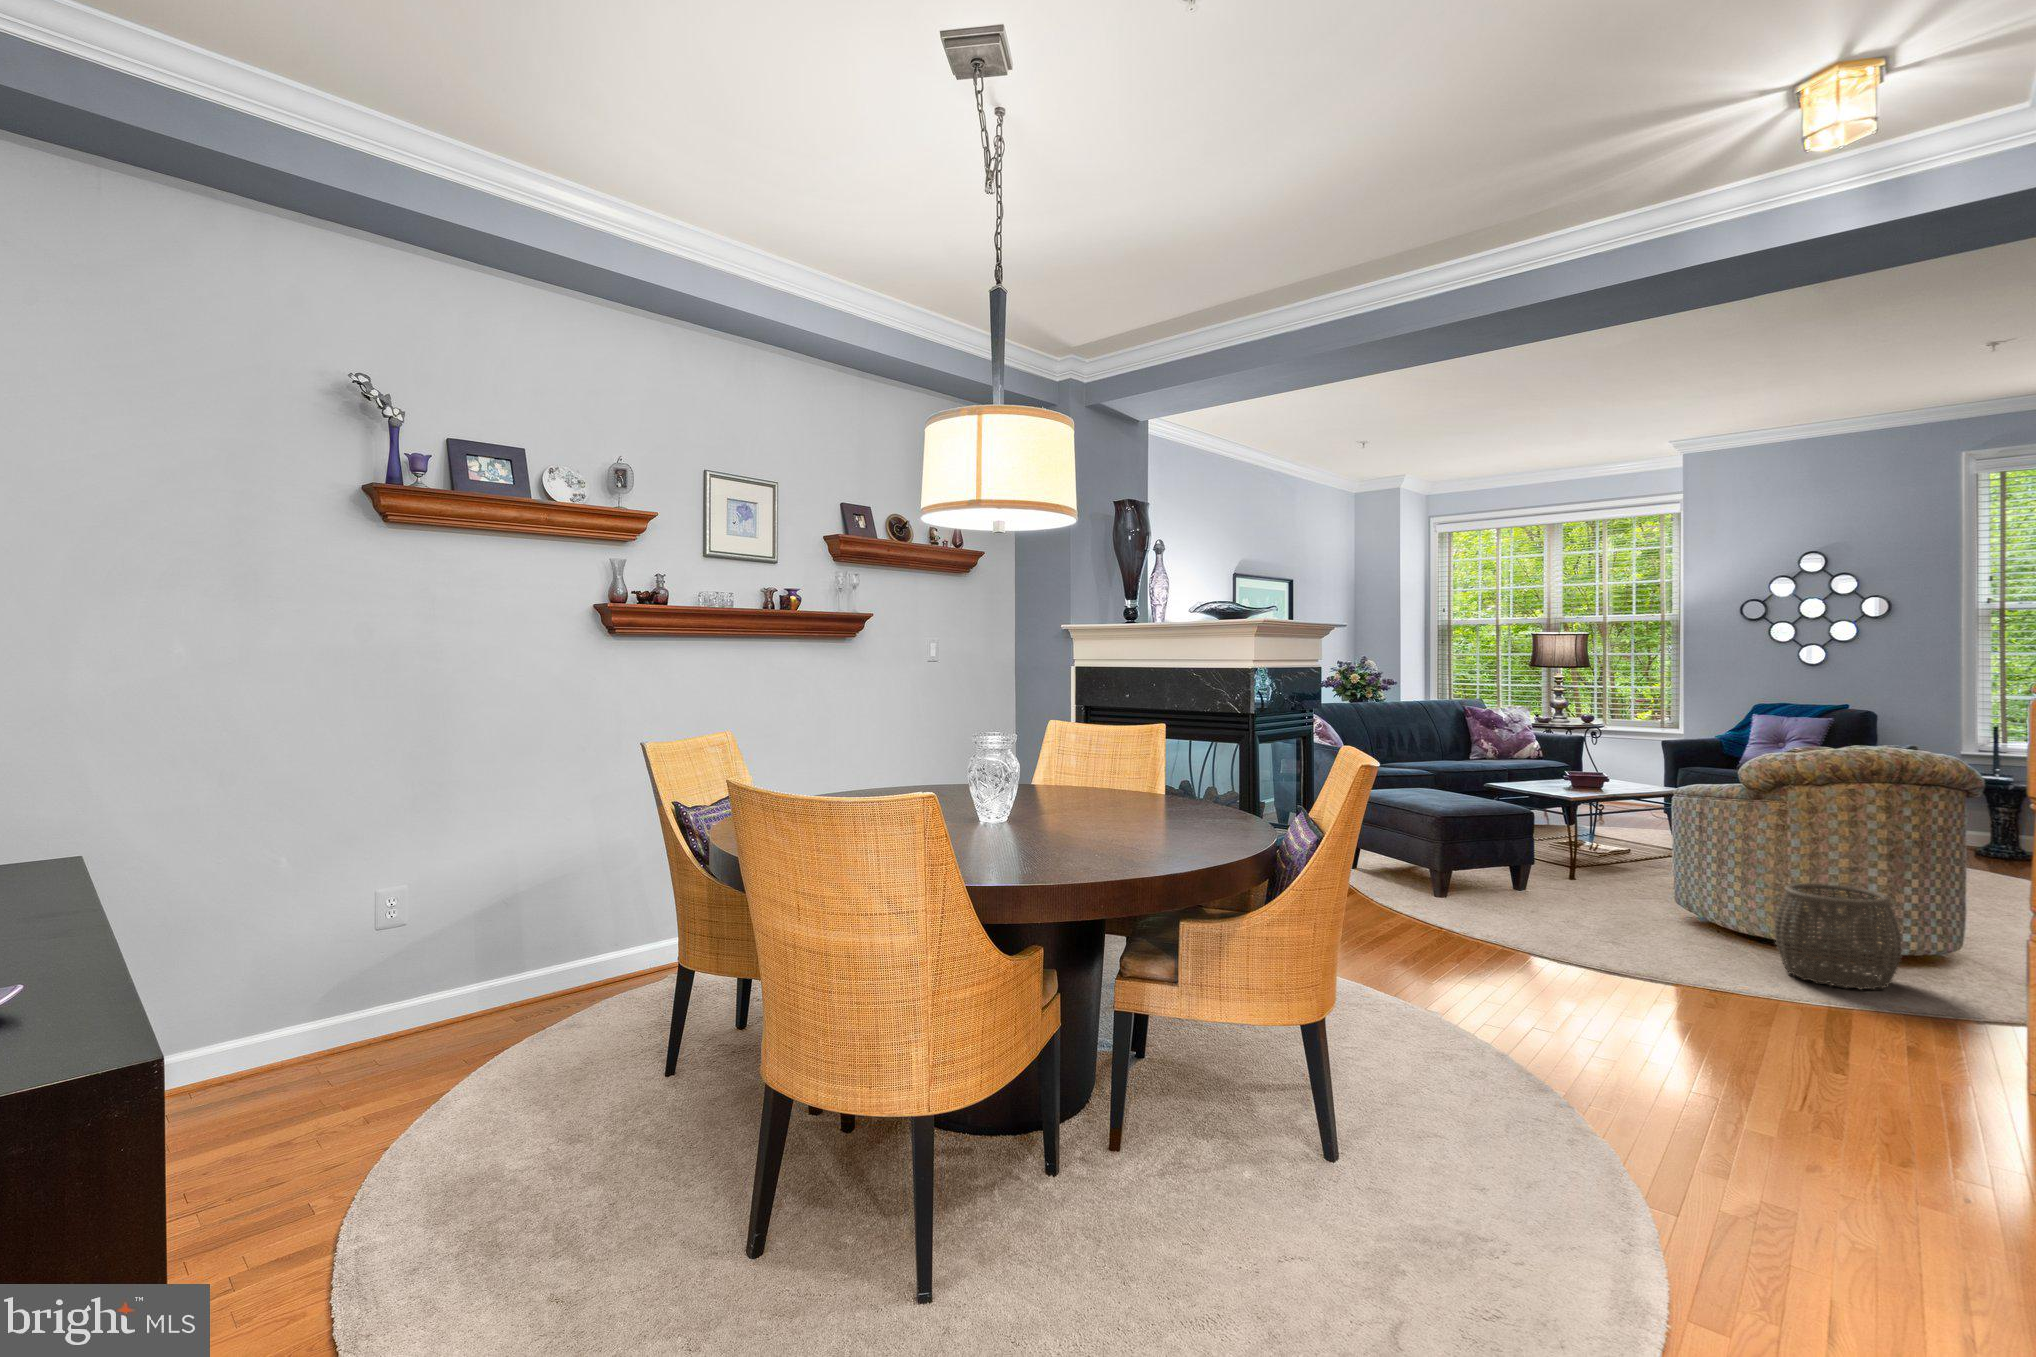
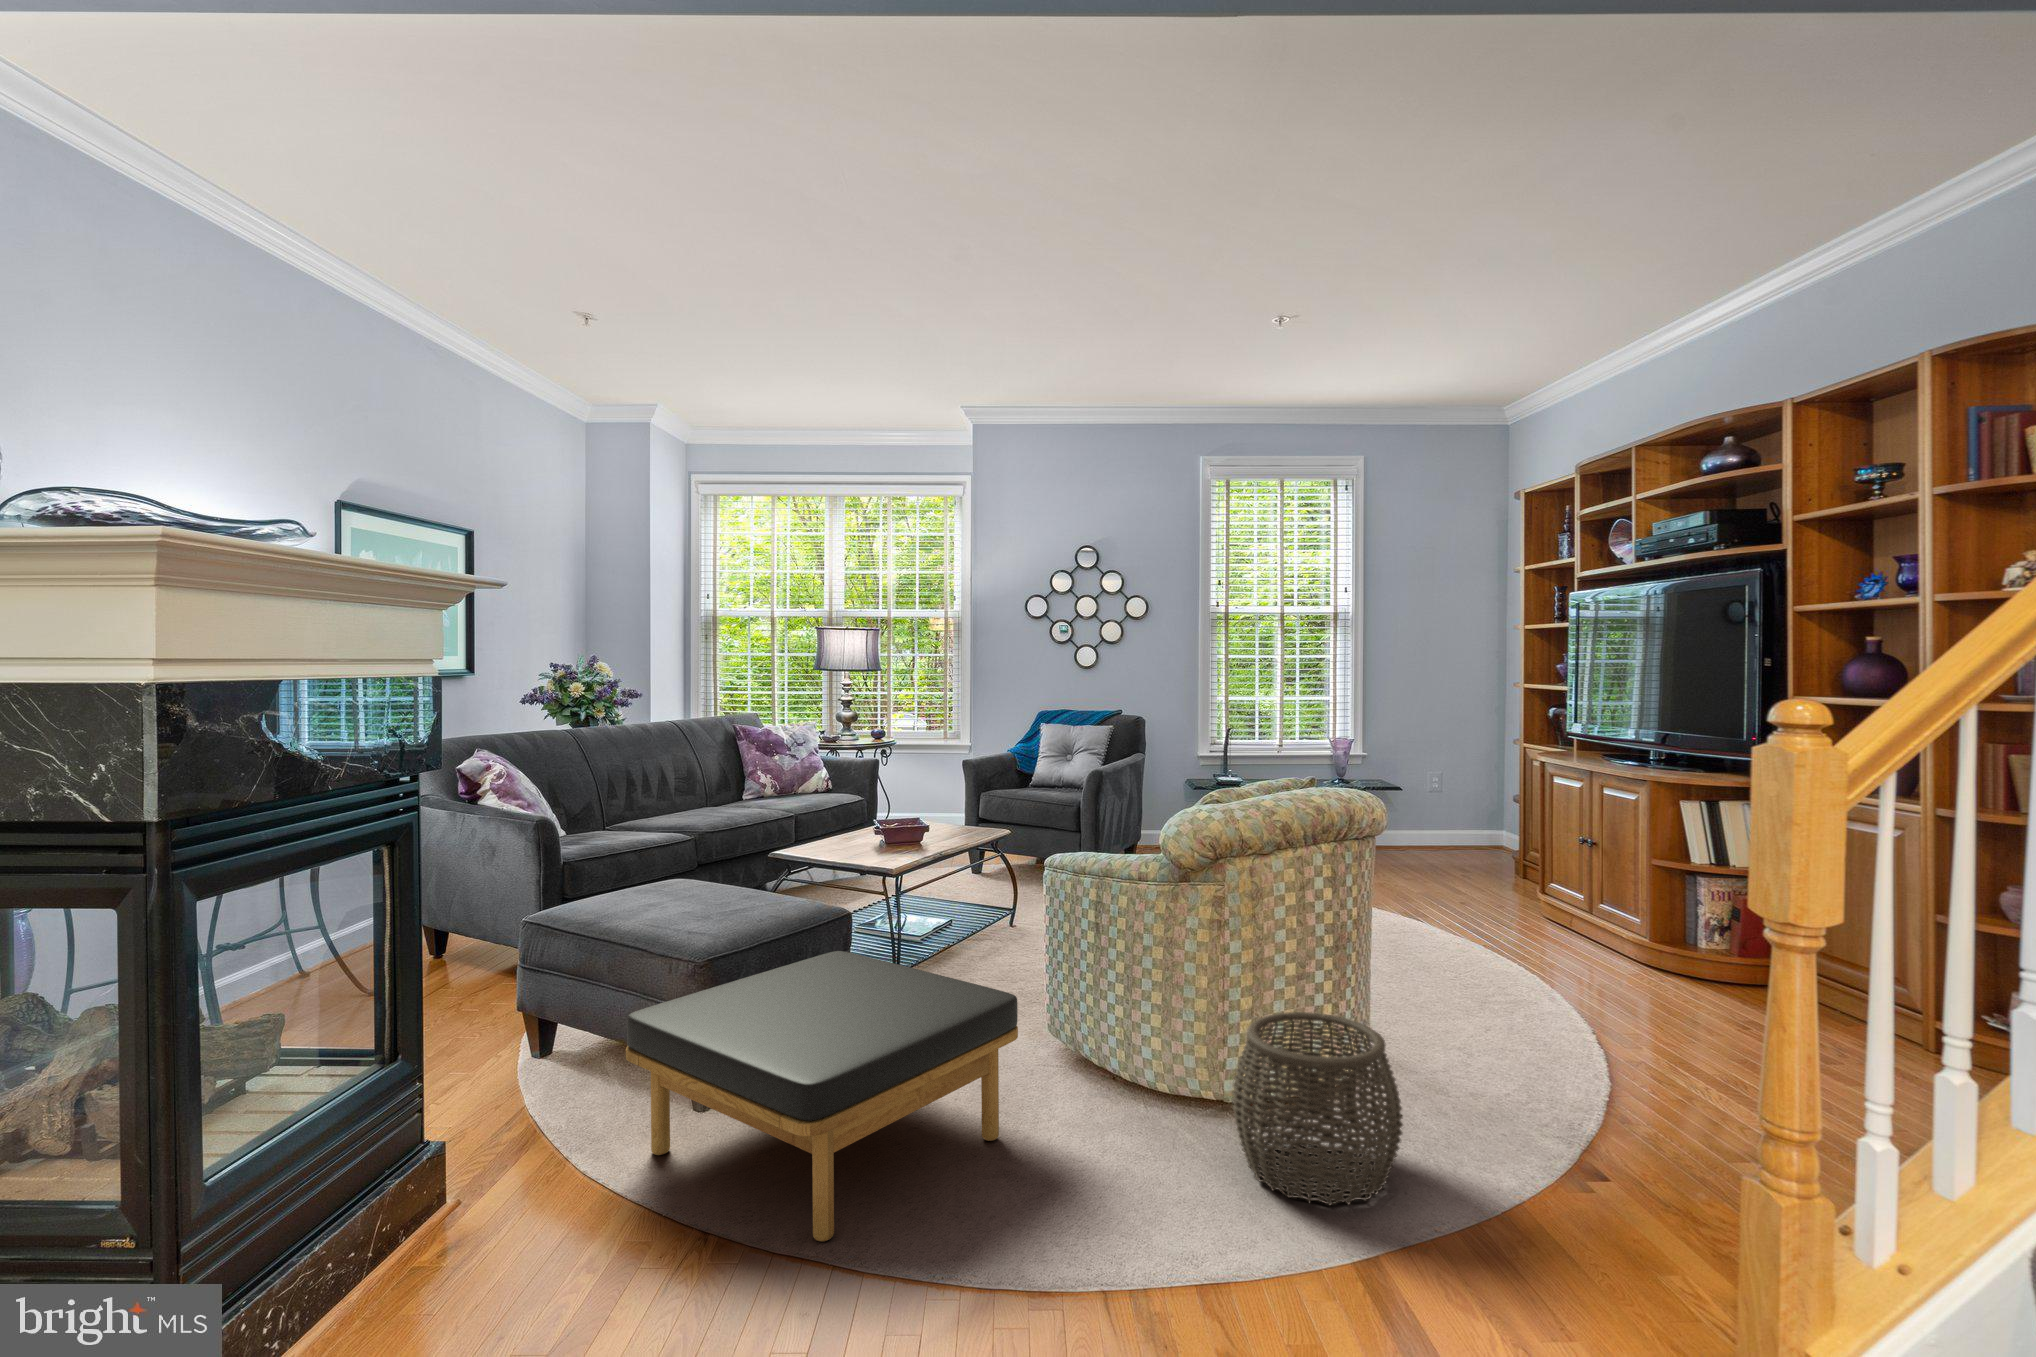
ottoman: none [1402,831,1632,942] -> present [626,951,1018,1241]

